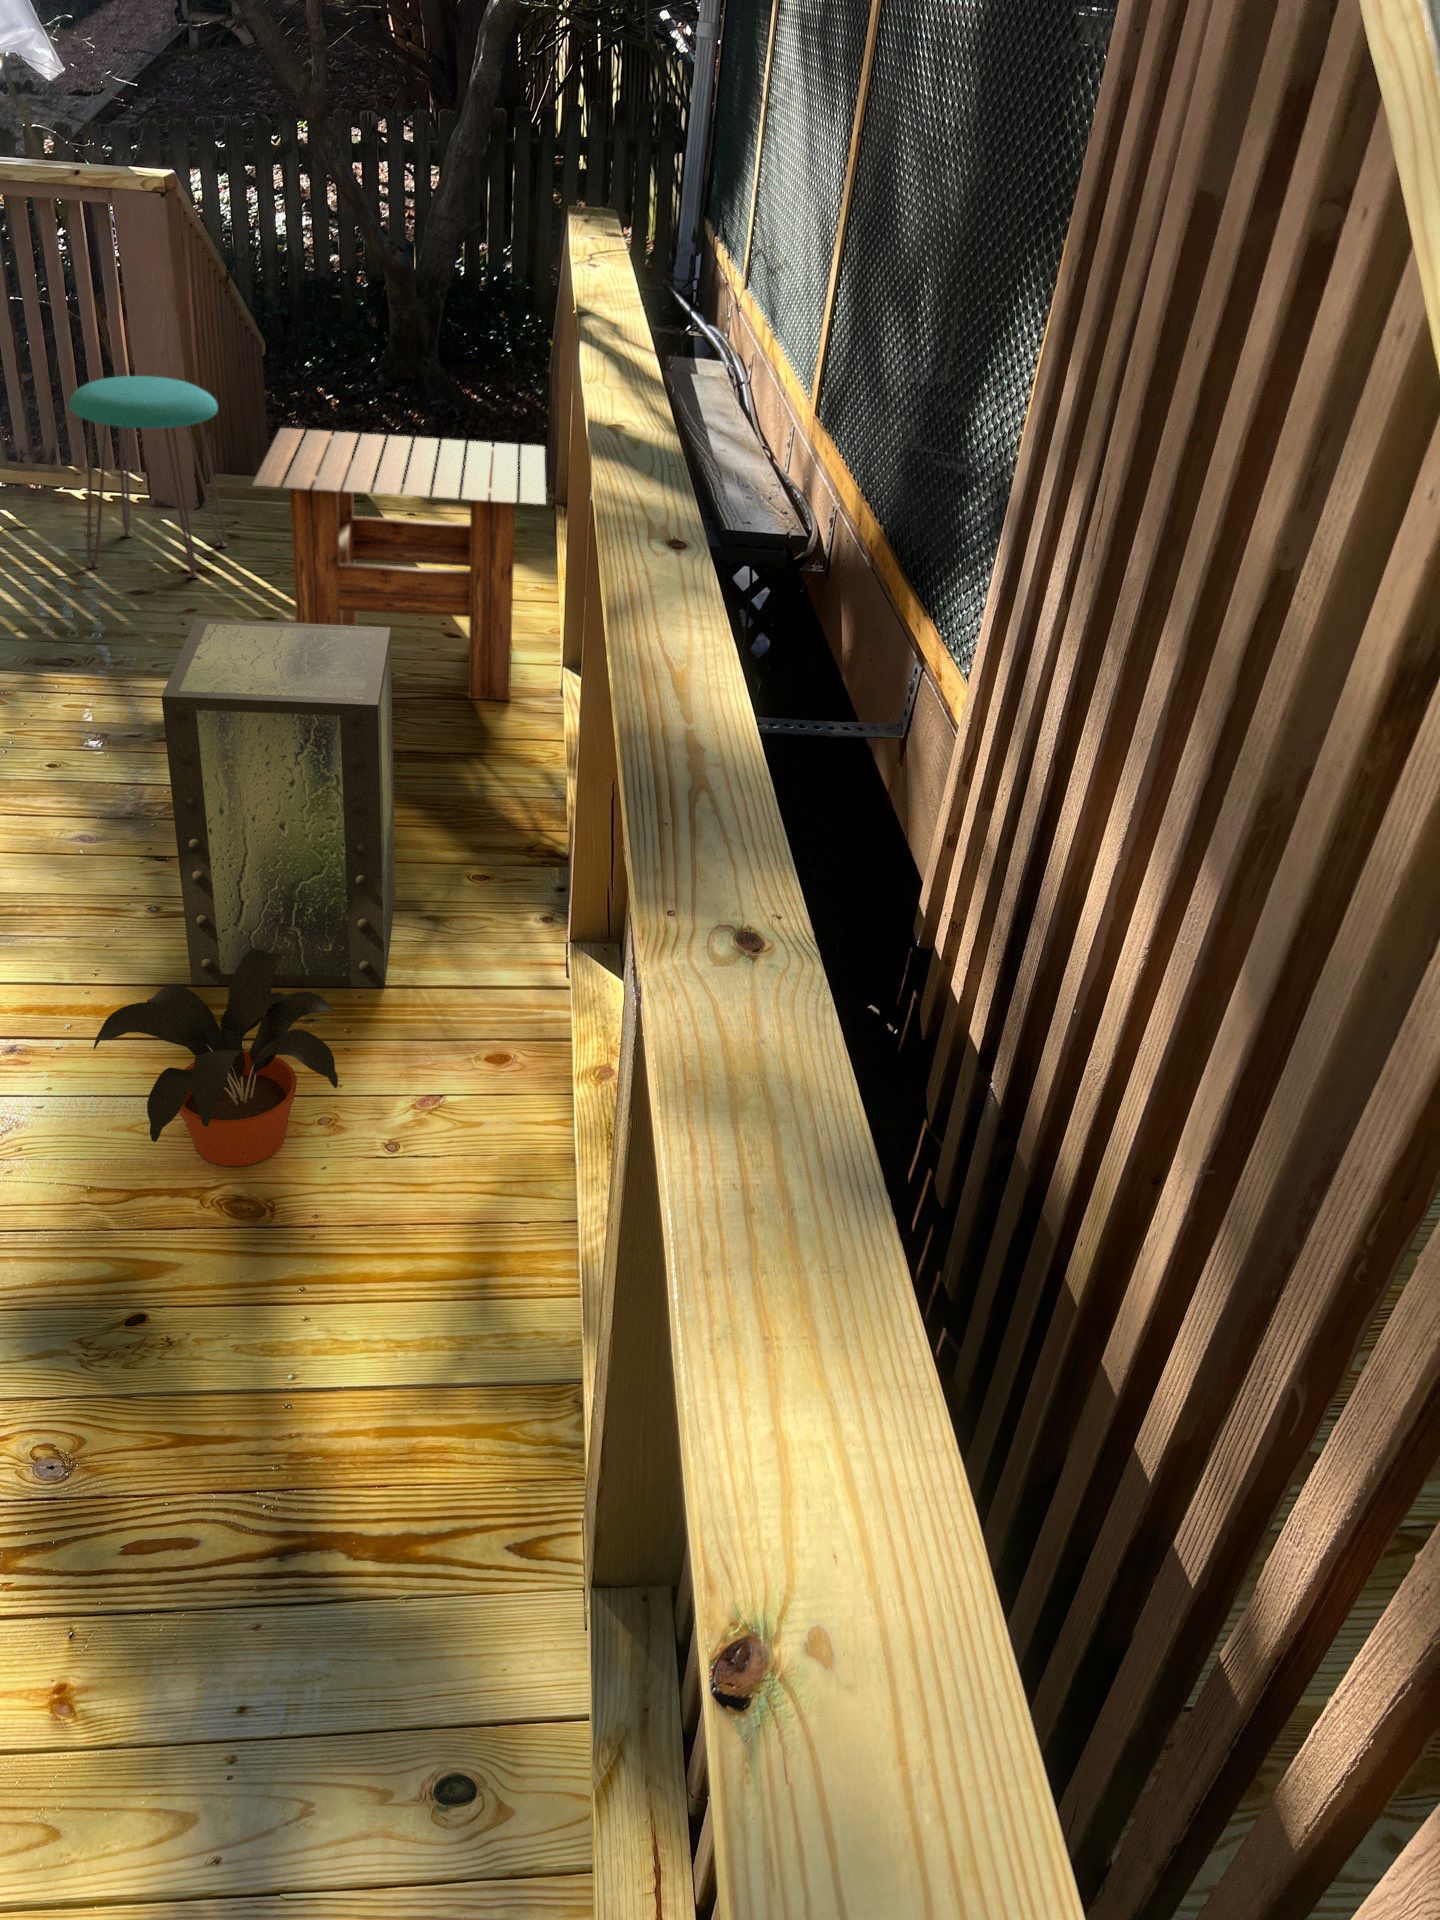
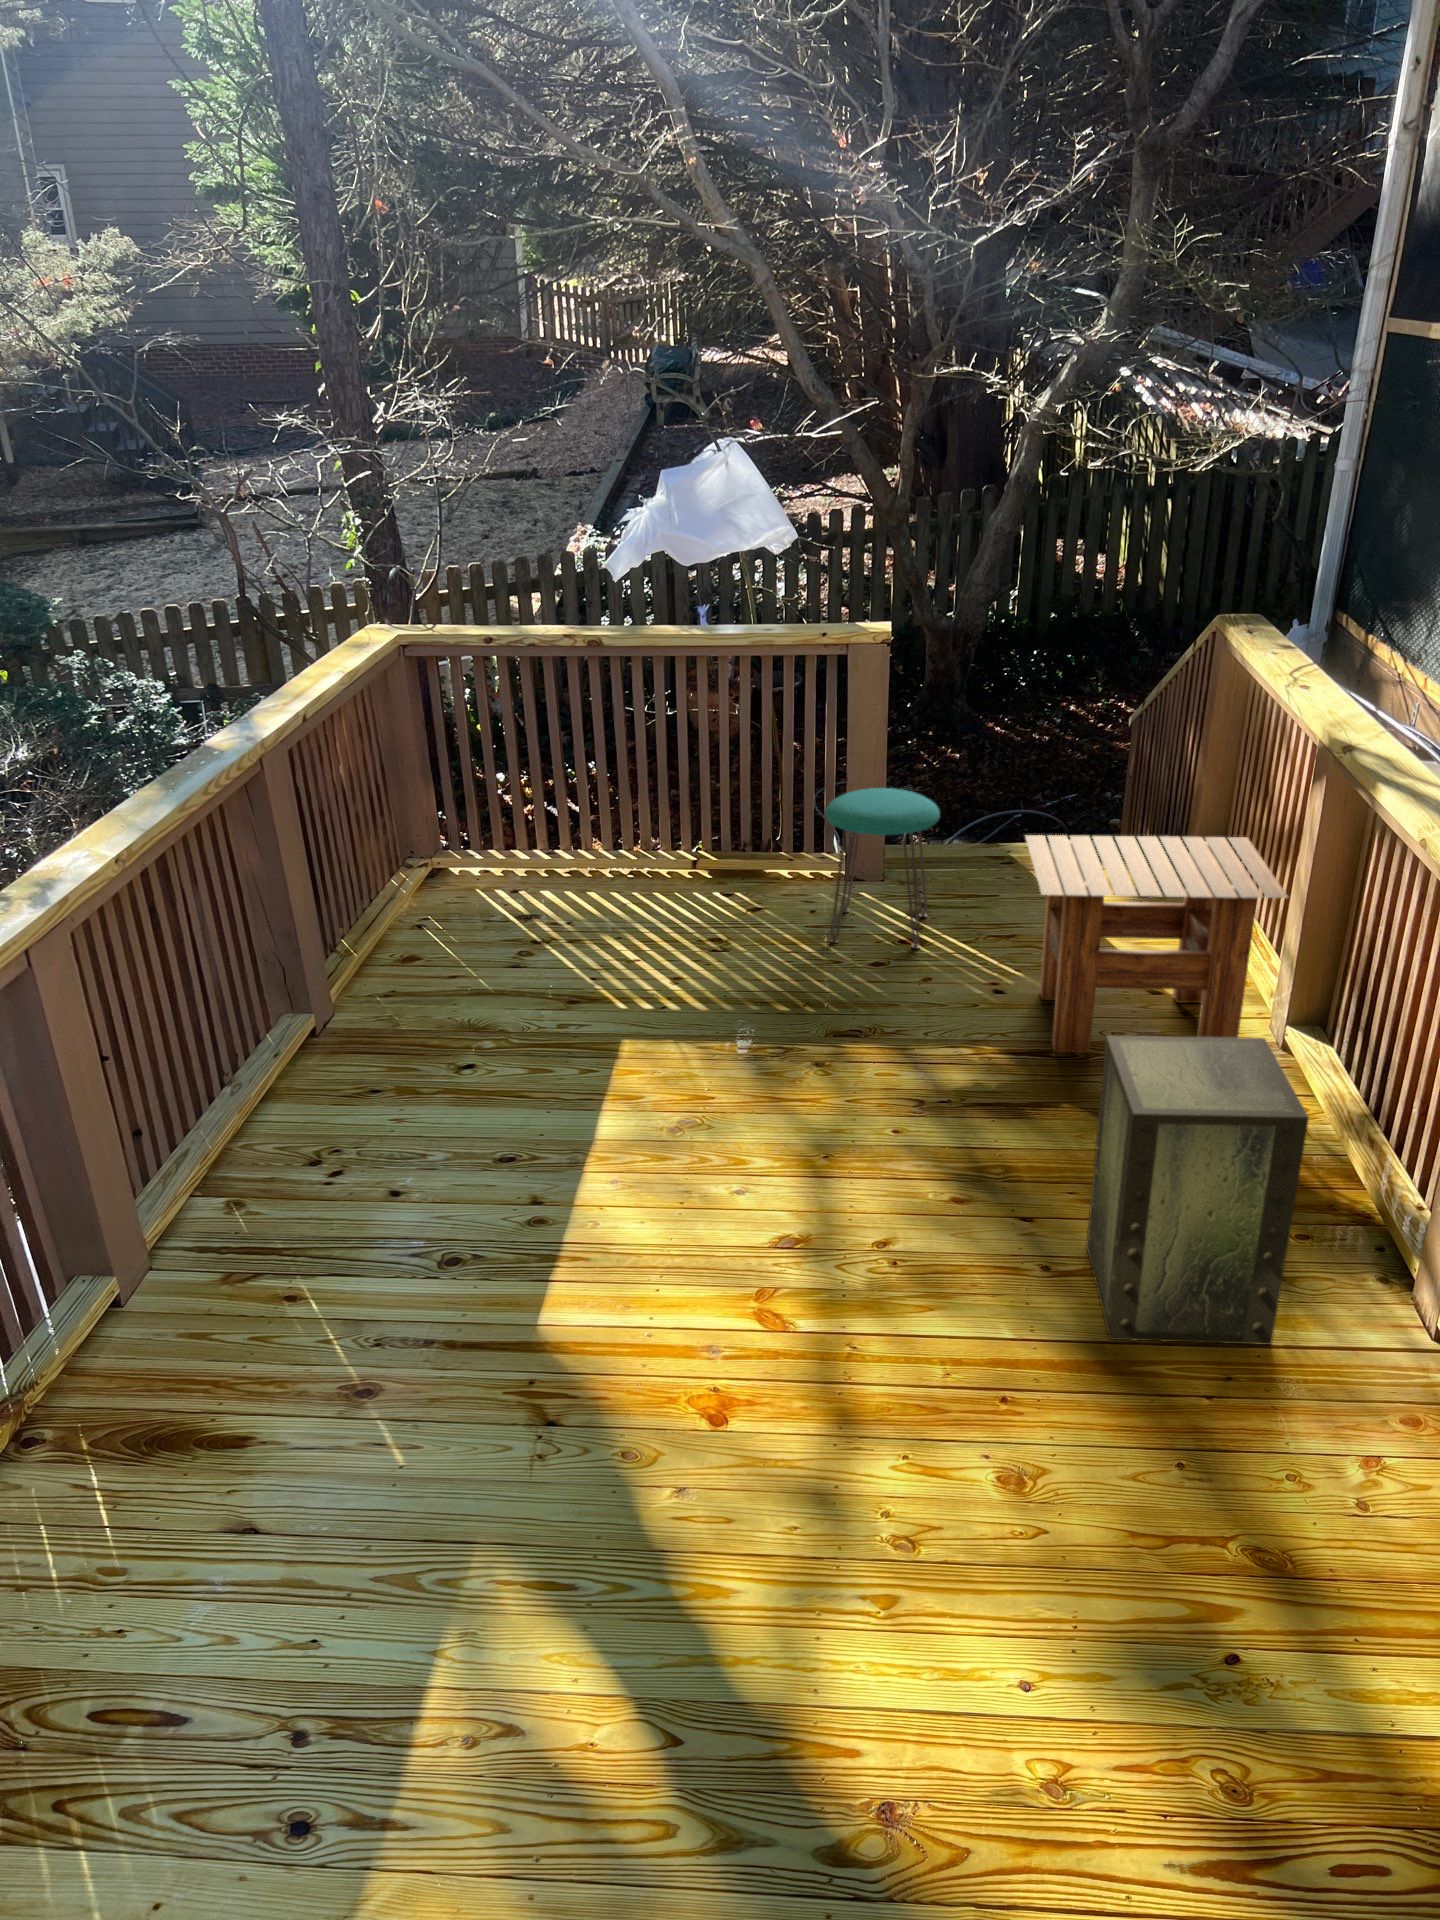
potted plant: present [94,949,338,1166] -> none [1130,1327,1342,1517]

